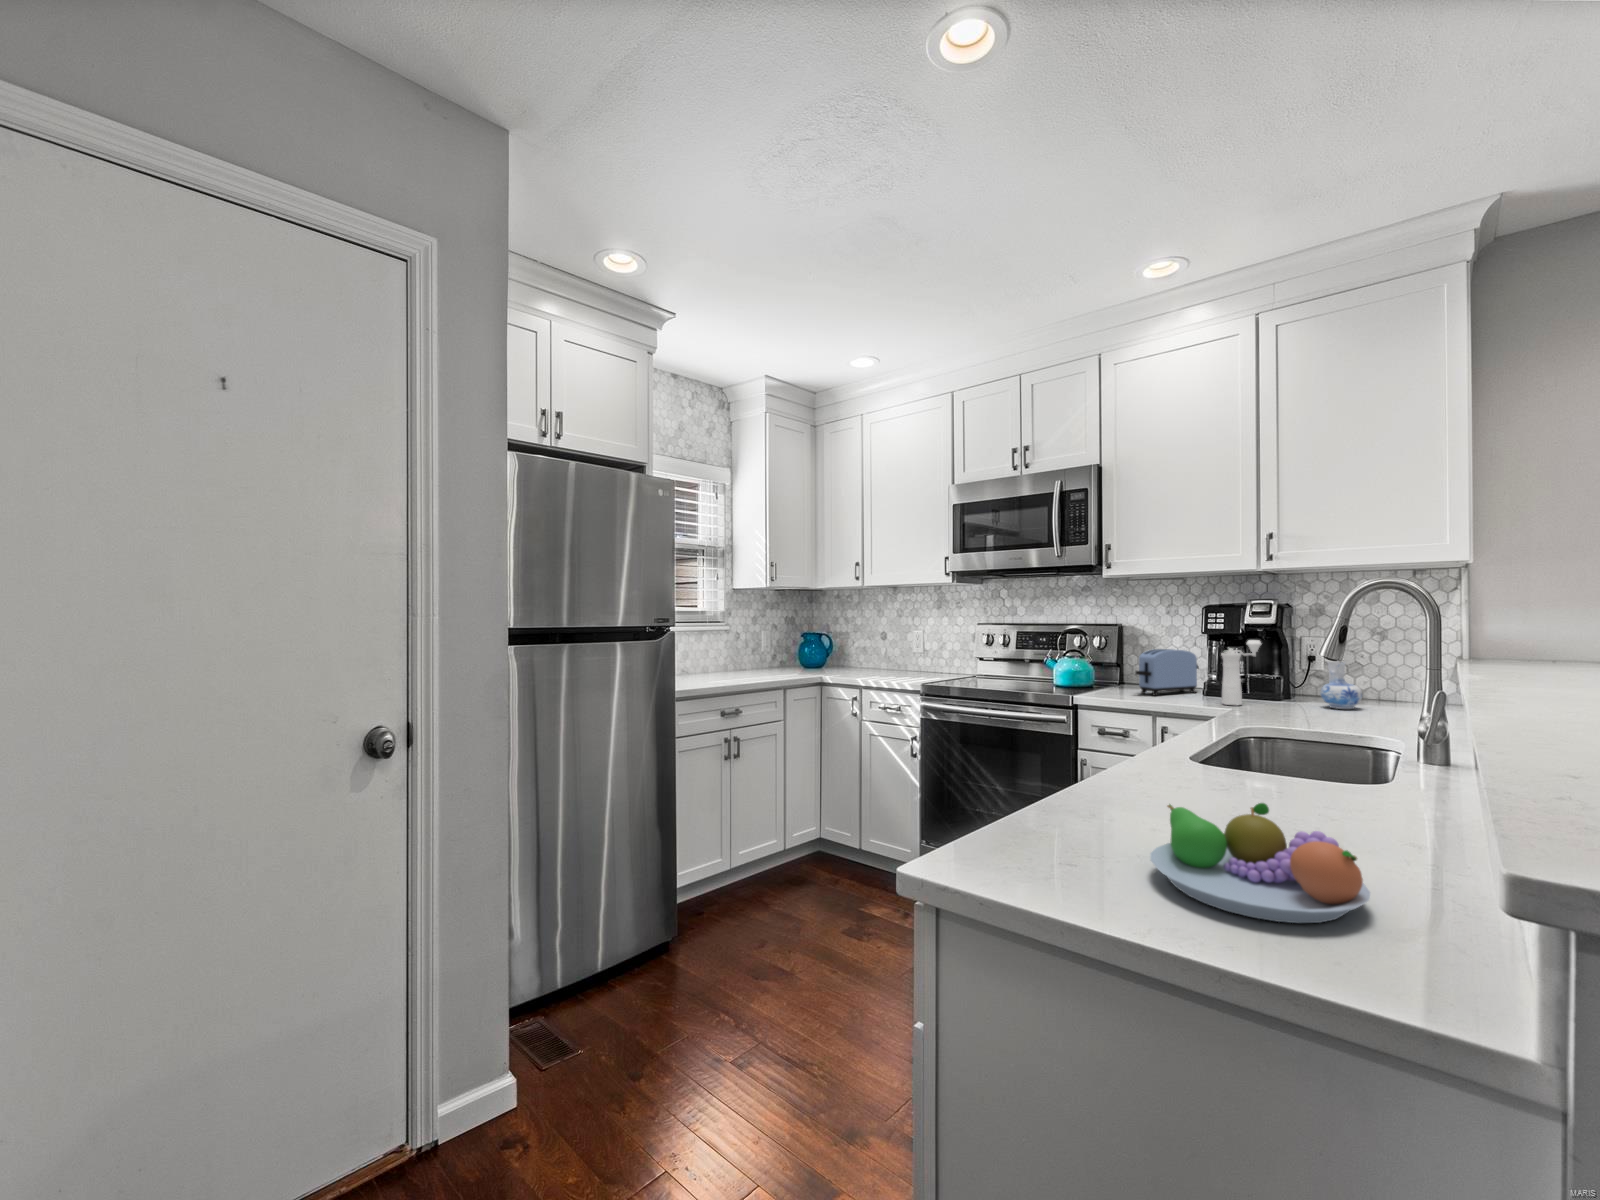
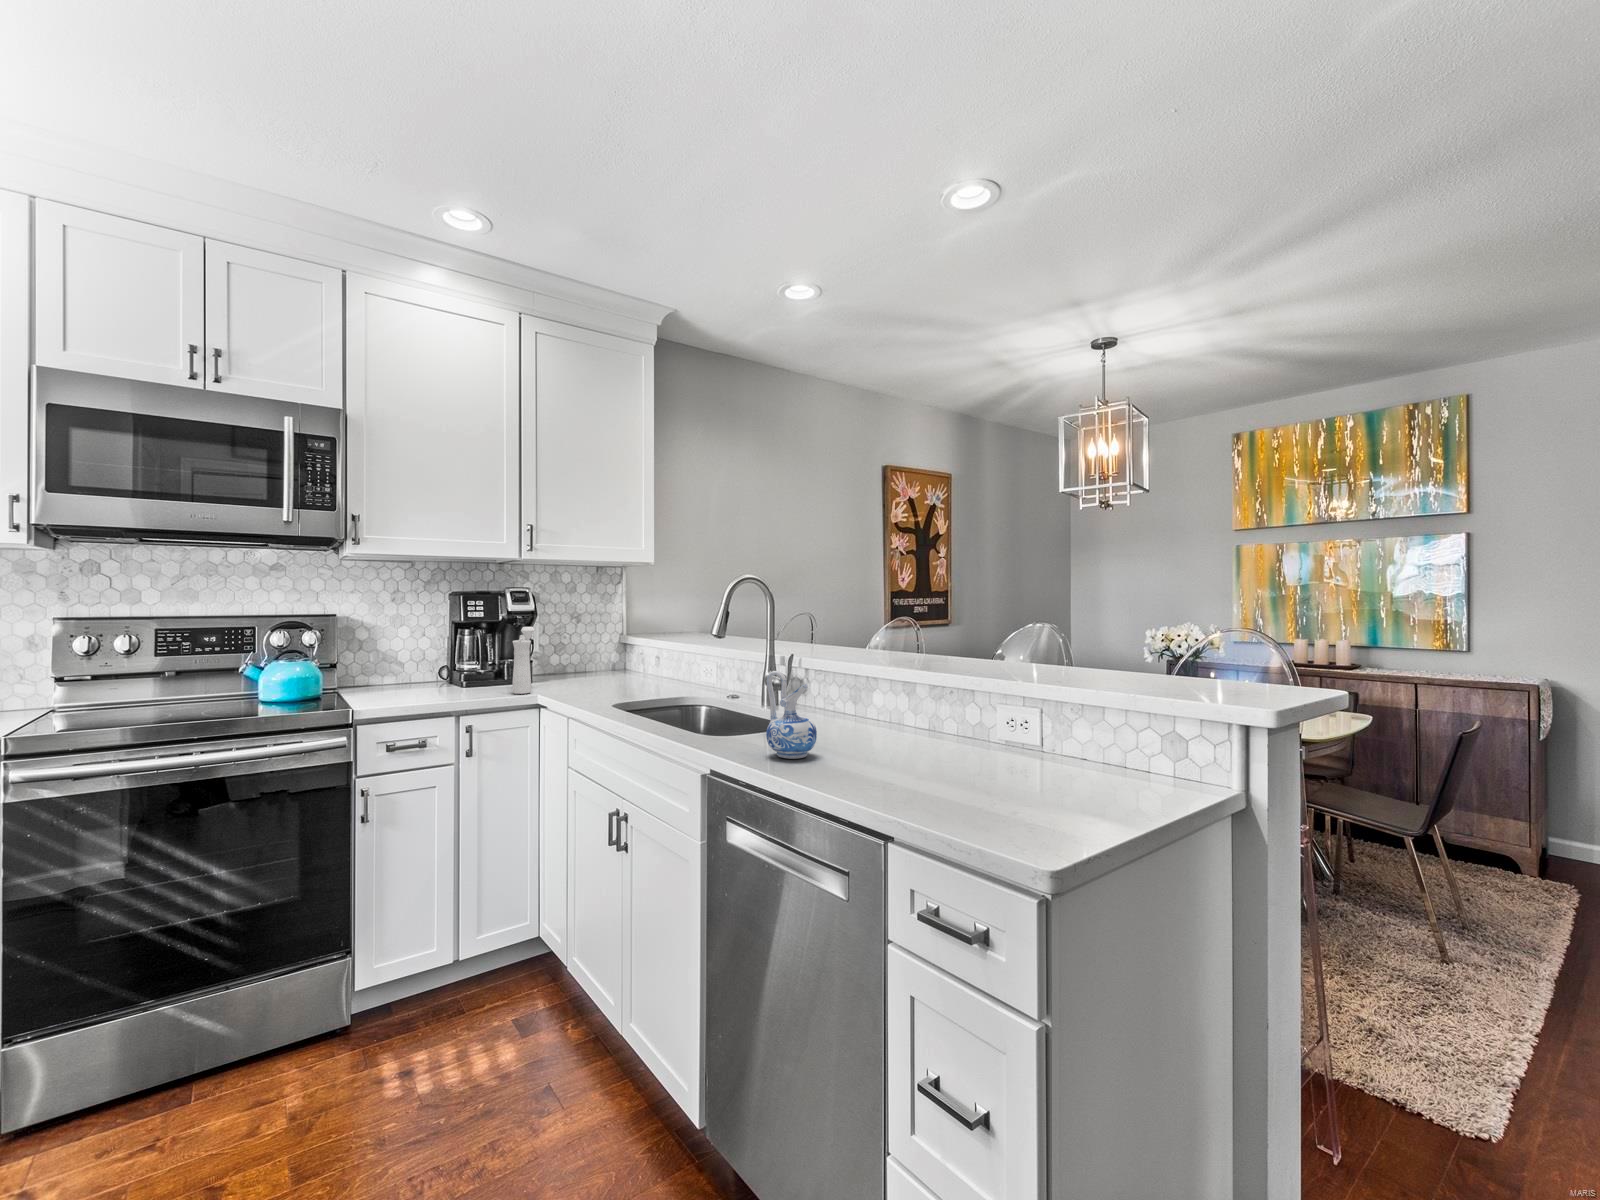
toaster: present [1135,649,1199,696] -> none [407,642,452,696]
ceramic pitcher: present [1320,661,1362,709] -> present [766,671,817,759]
fruit bowl: present [1150,803,1370,923] -> none [917,727,1060,796]

